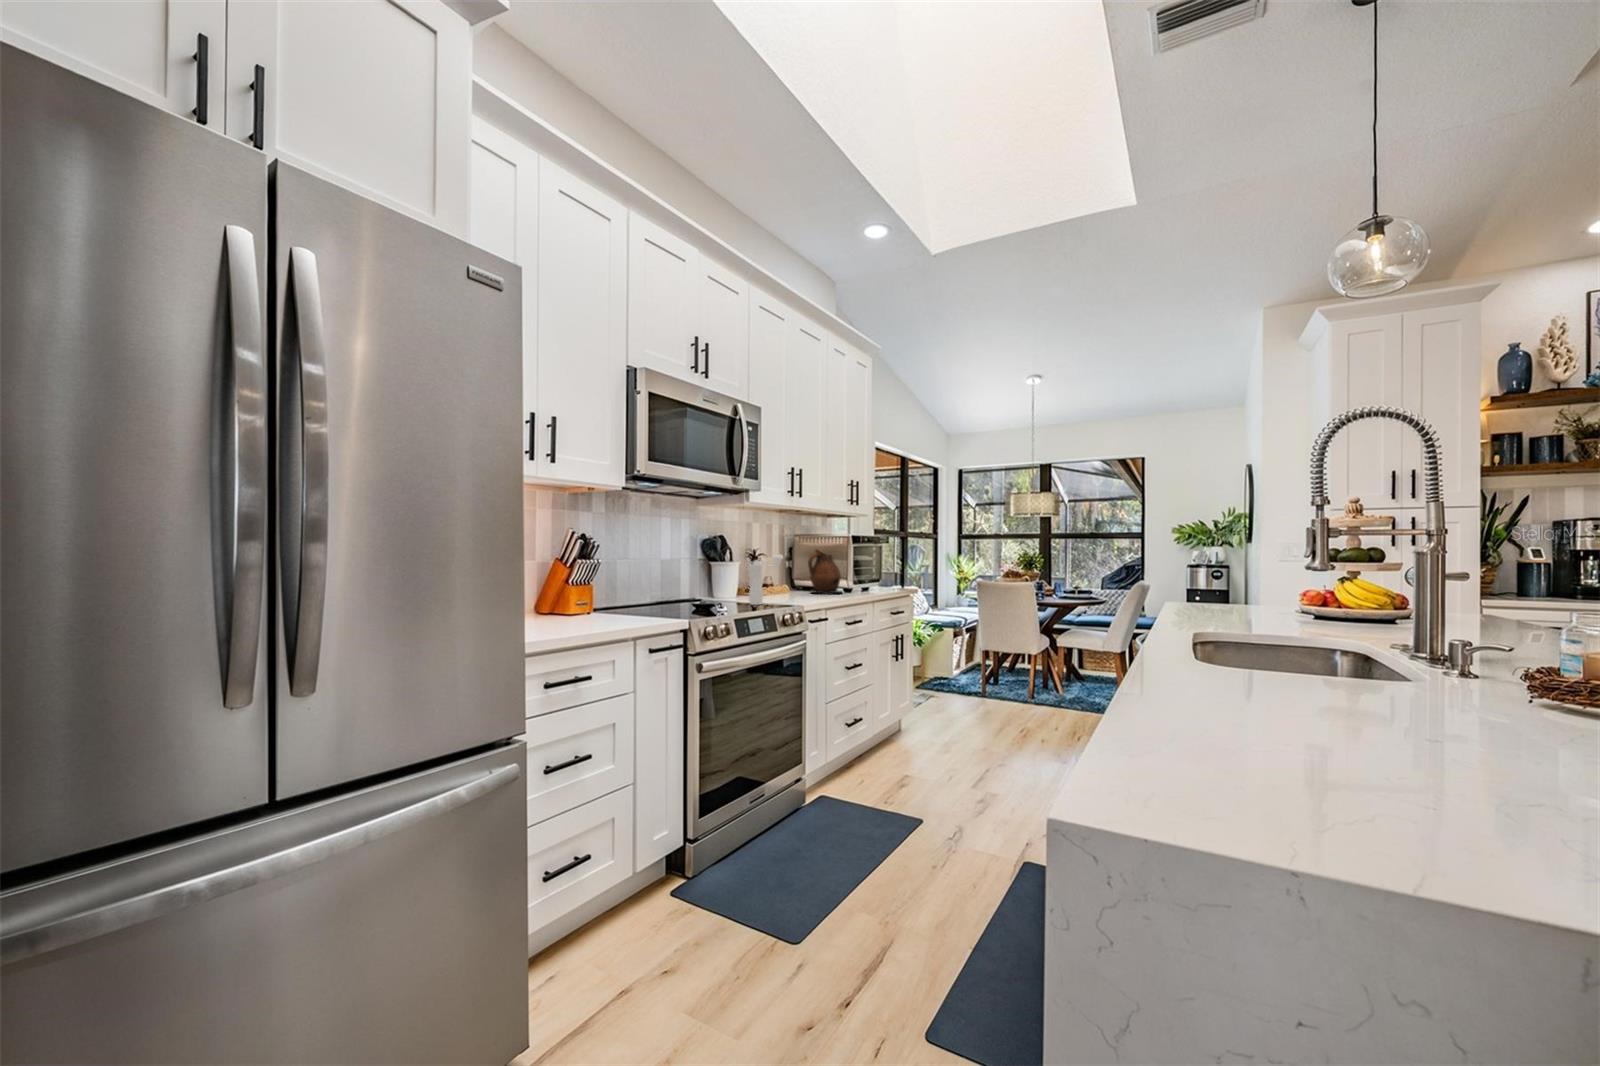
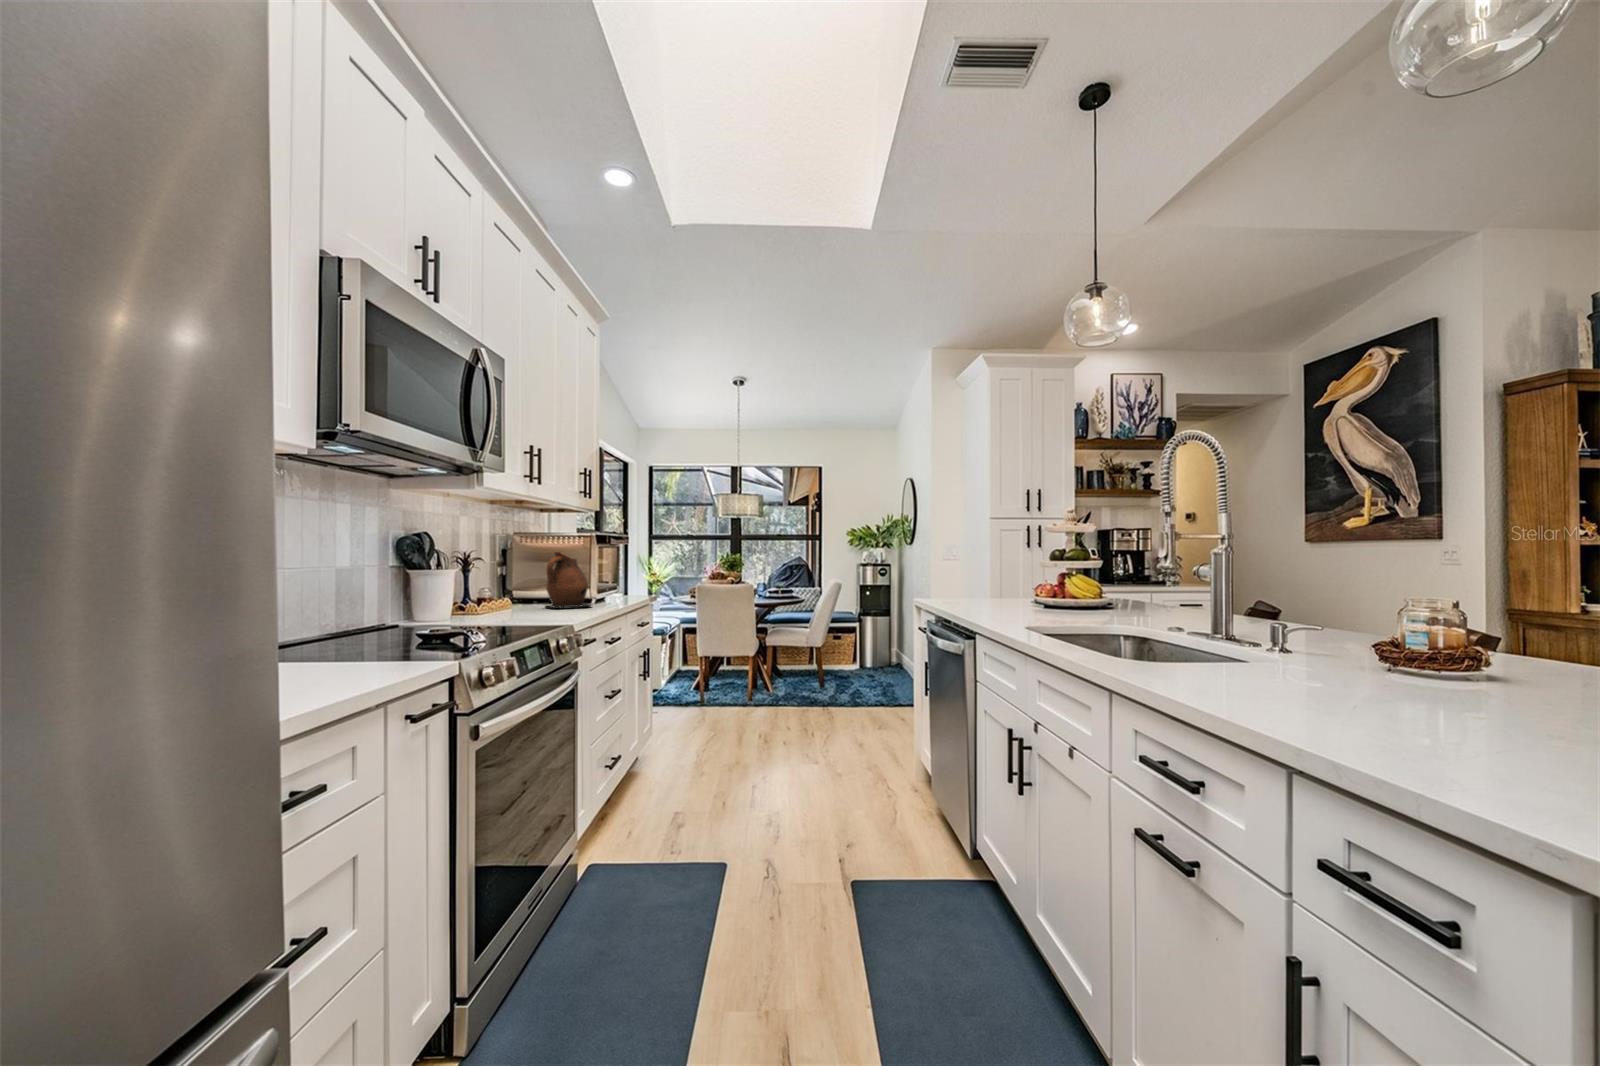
pepper mill: present [749,555,783,605] -> none [503,561,549,630]

